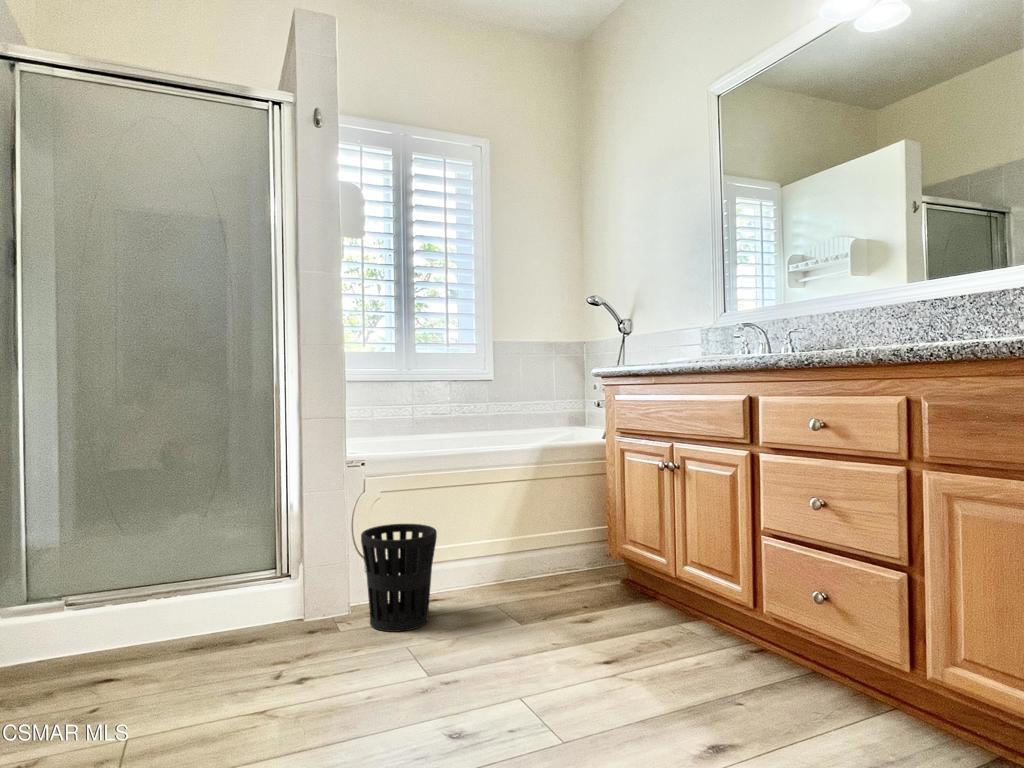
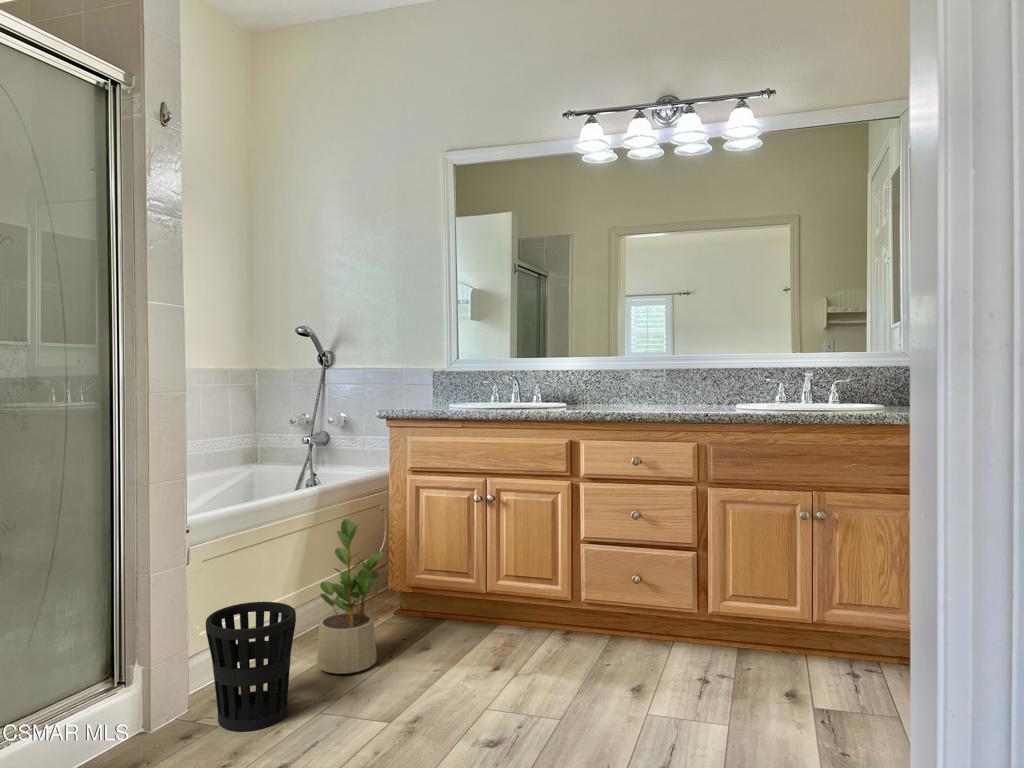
potted plant: none [491,467,564,616] -> present [317,519,383,674]

